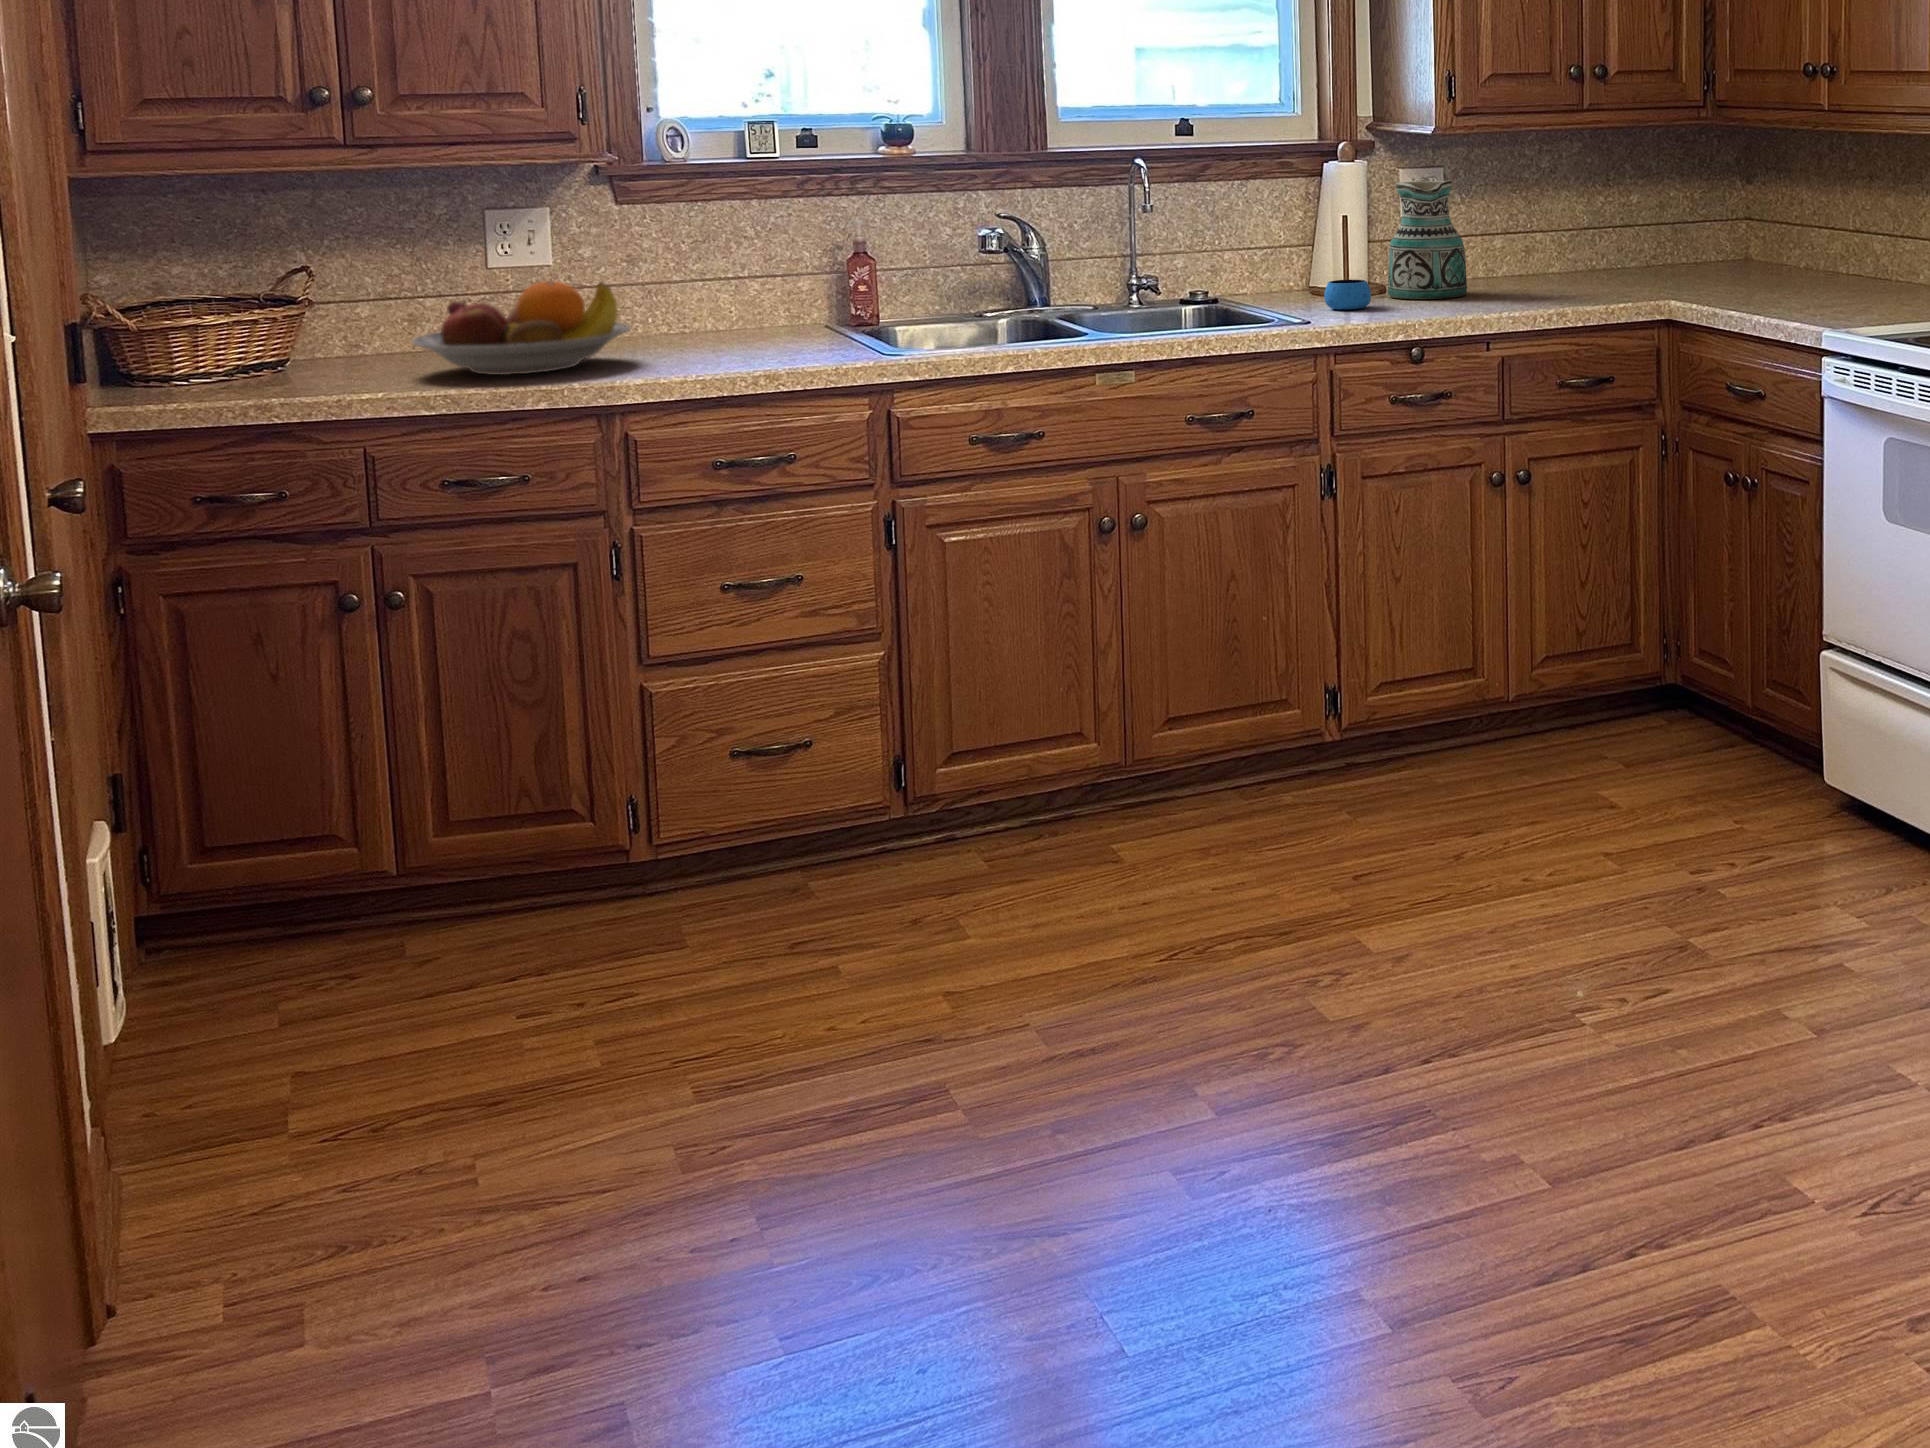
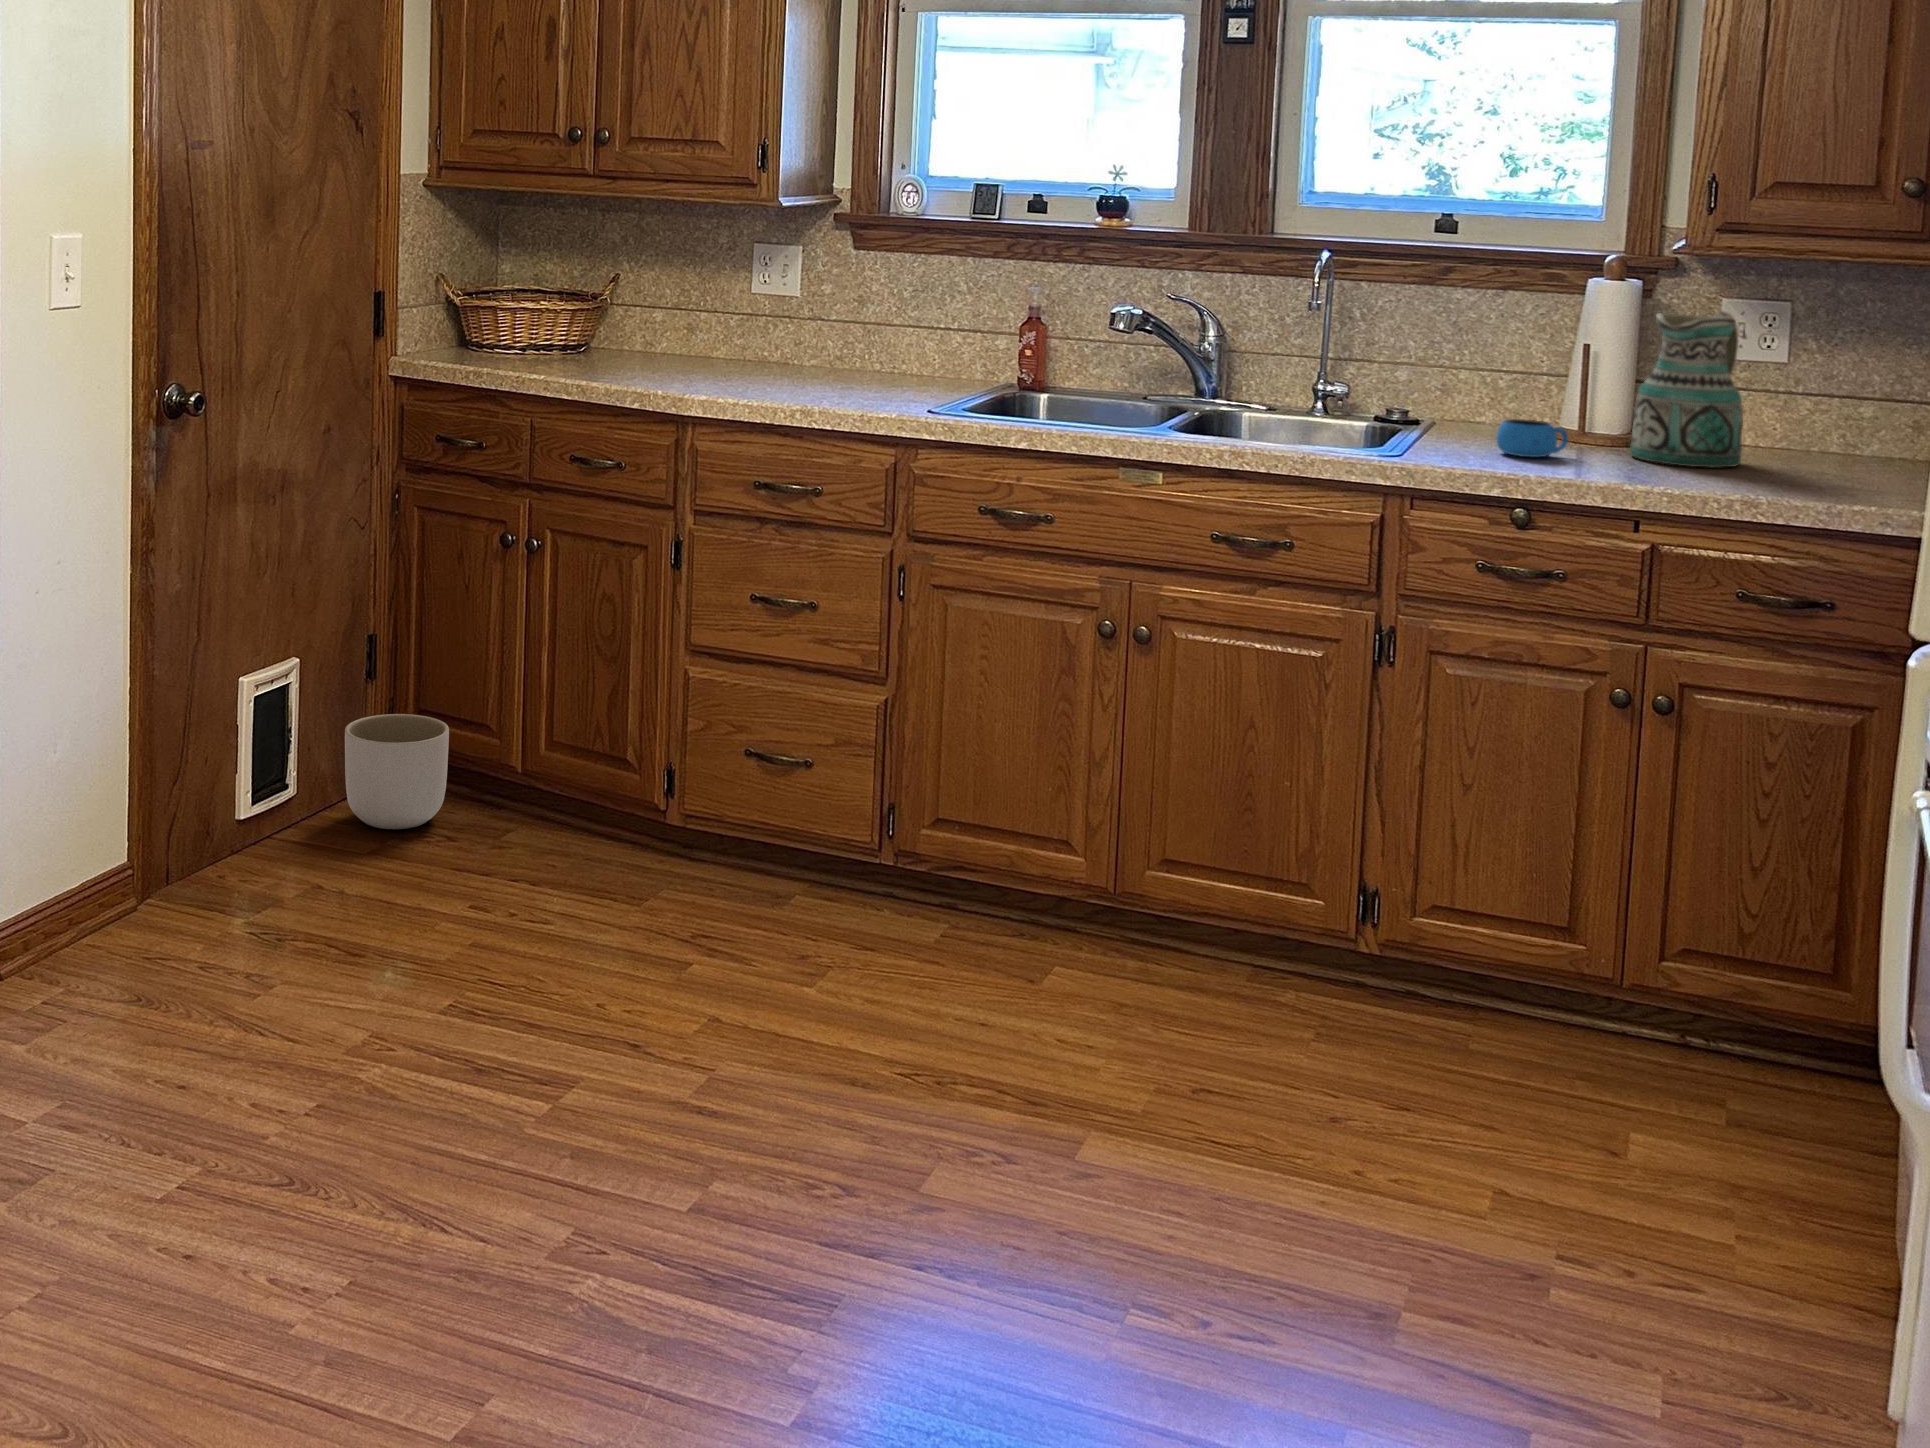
fruit bowl: present [412,281,630,375] -> none [626,304,797,380]
planter: none [161,864,321,1022] -> present [345,714,449,829]

